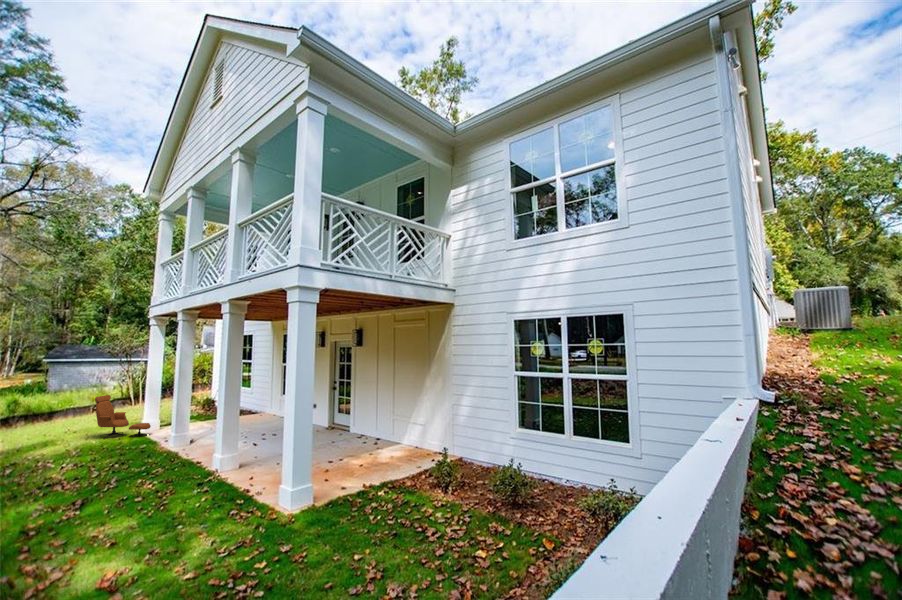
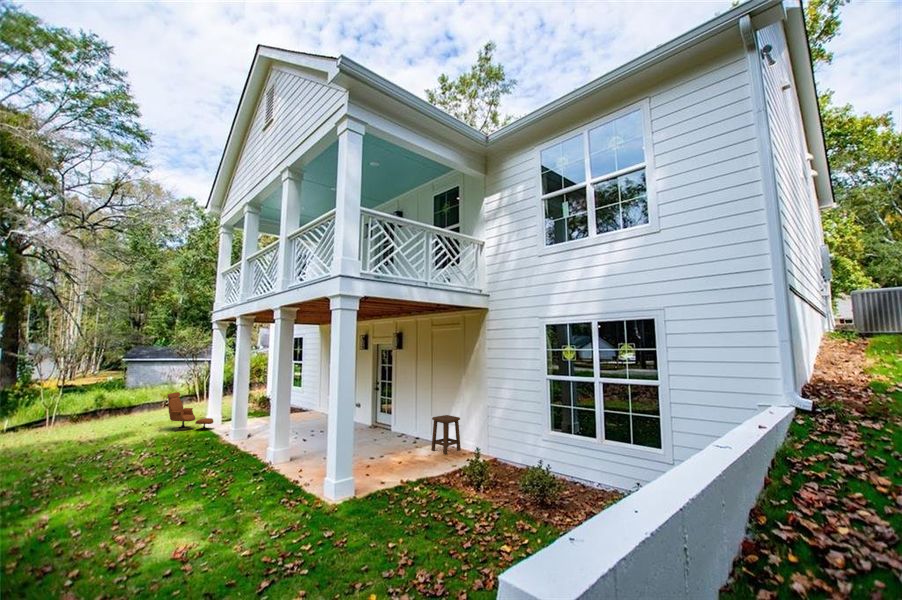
stool: none [394,413,425,454] -> present [431,415,461,454]

